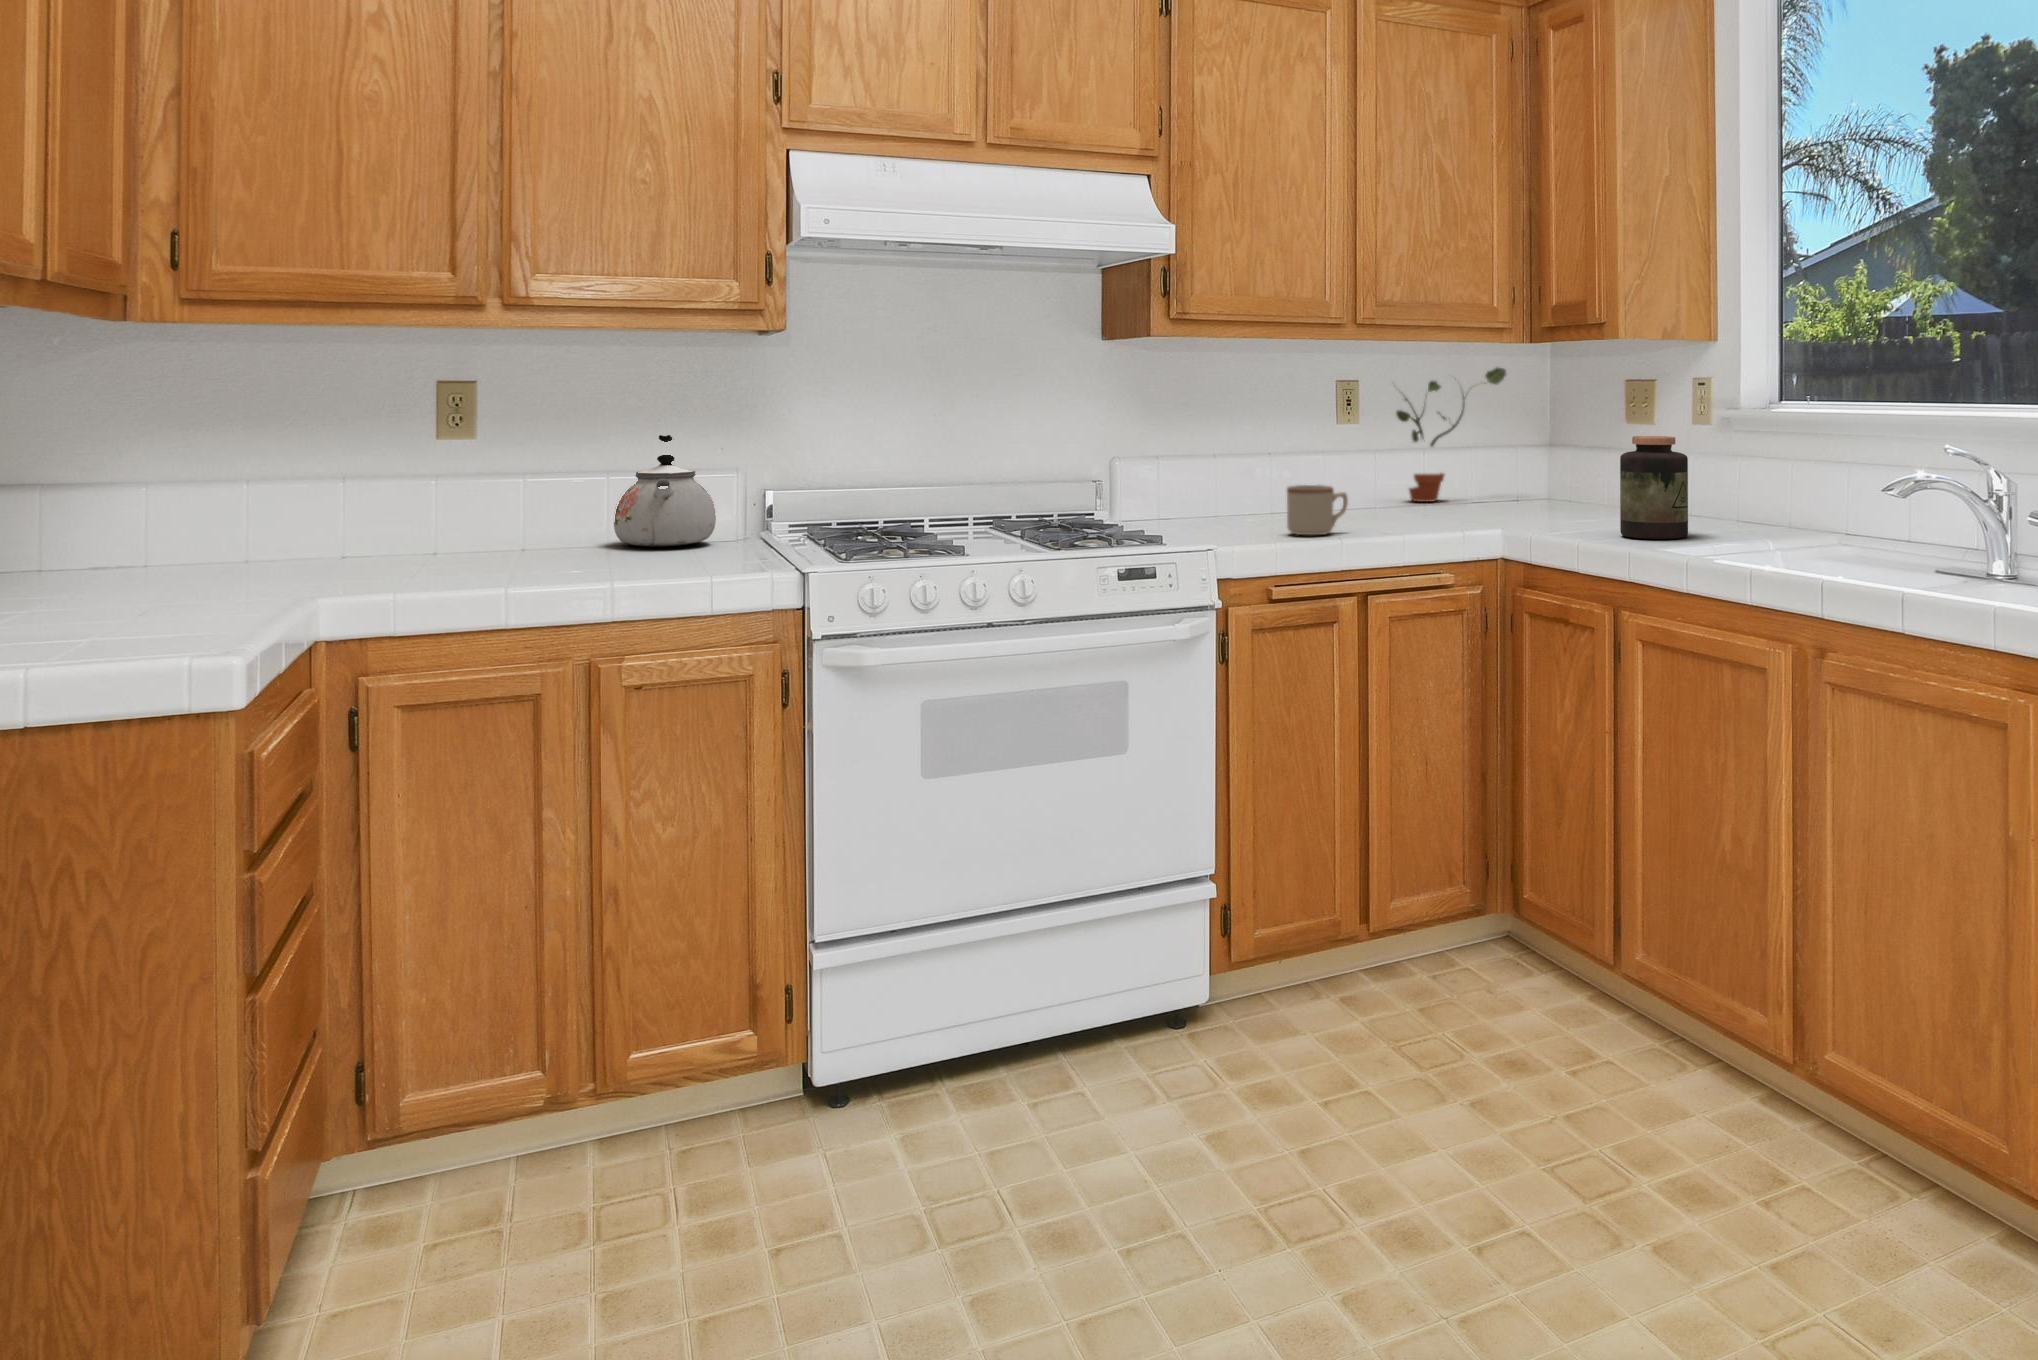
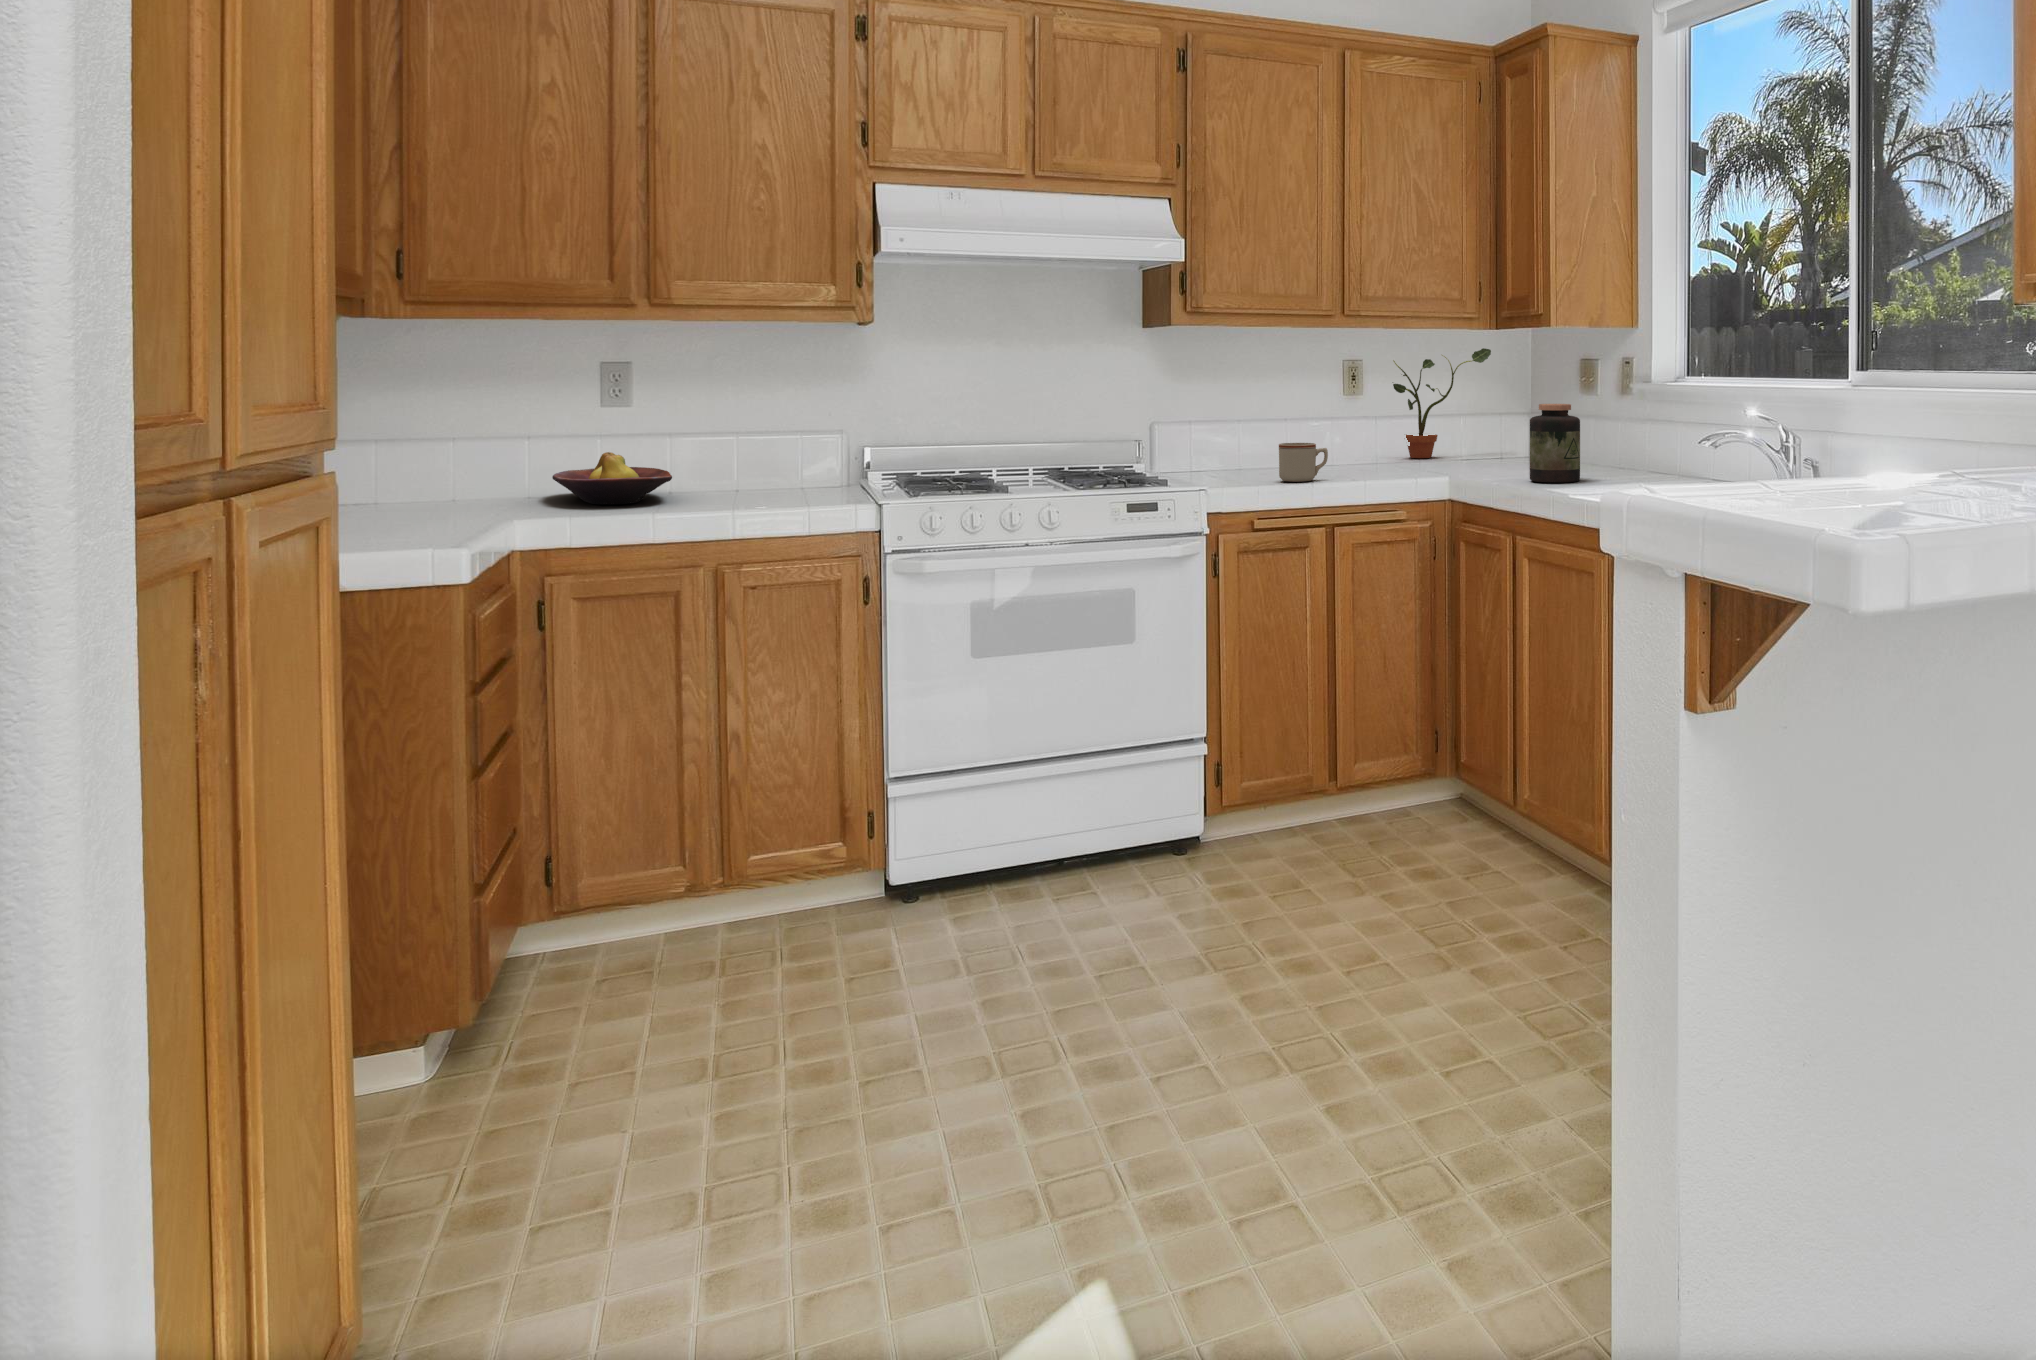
kettle: present [614,435,716,547] -> none [741,403,823,490]
fruit bowl: none [373,500,529,571] -> present [552,452,672,504]

